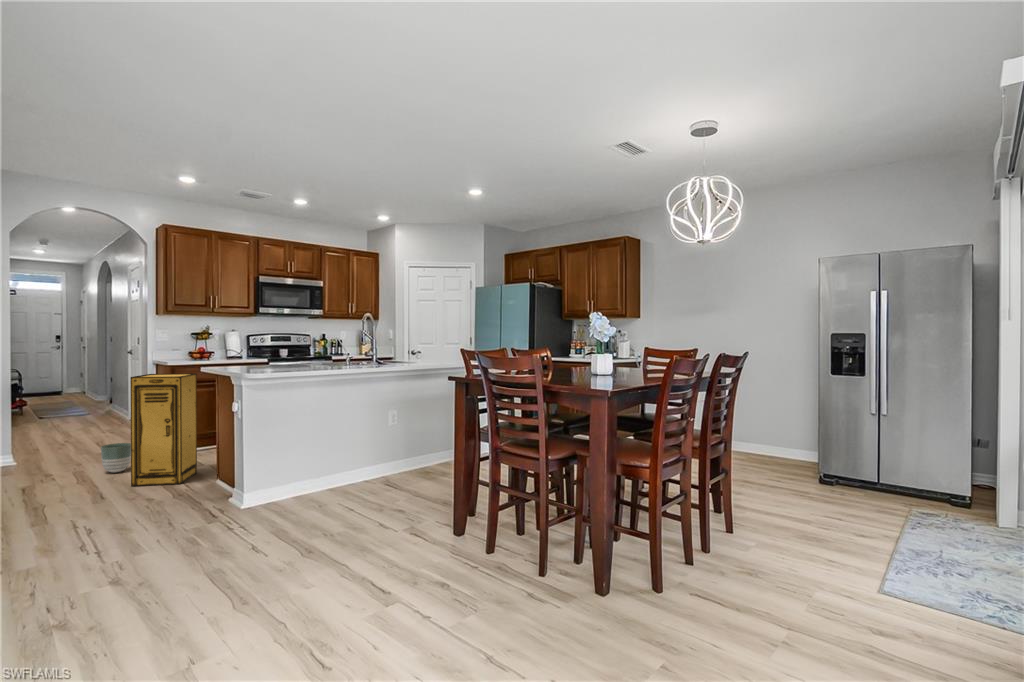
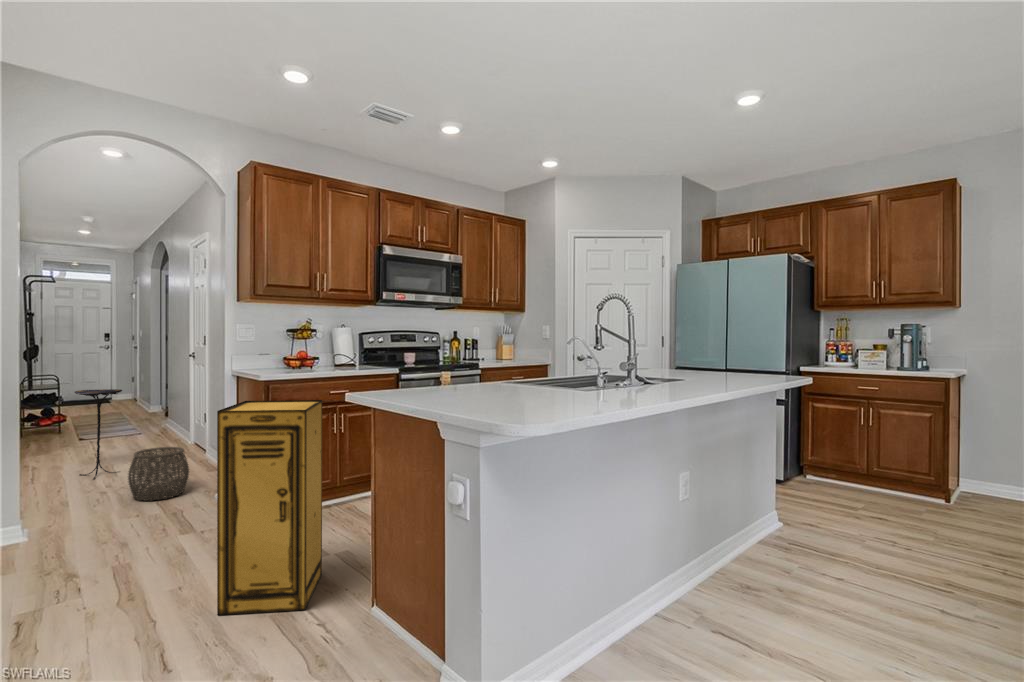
side table: none [39,376,75,438] -> present [75,389,122,479]
woven basket: none [79,413,123,447] -> present [128,447,189,501]
planter: present [101,443,131,473] -> none [162,514,211,569]

